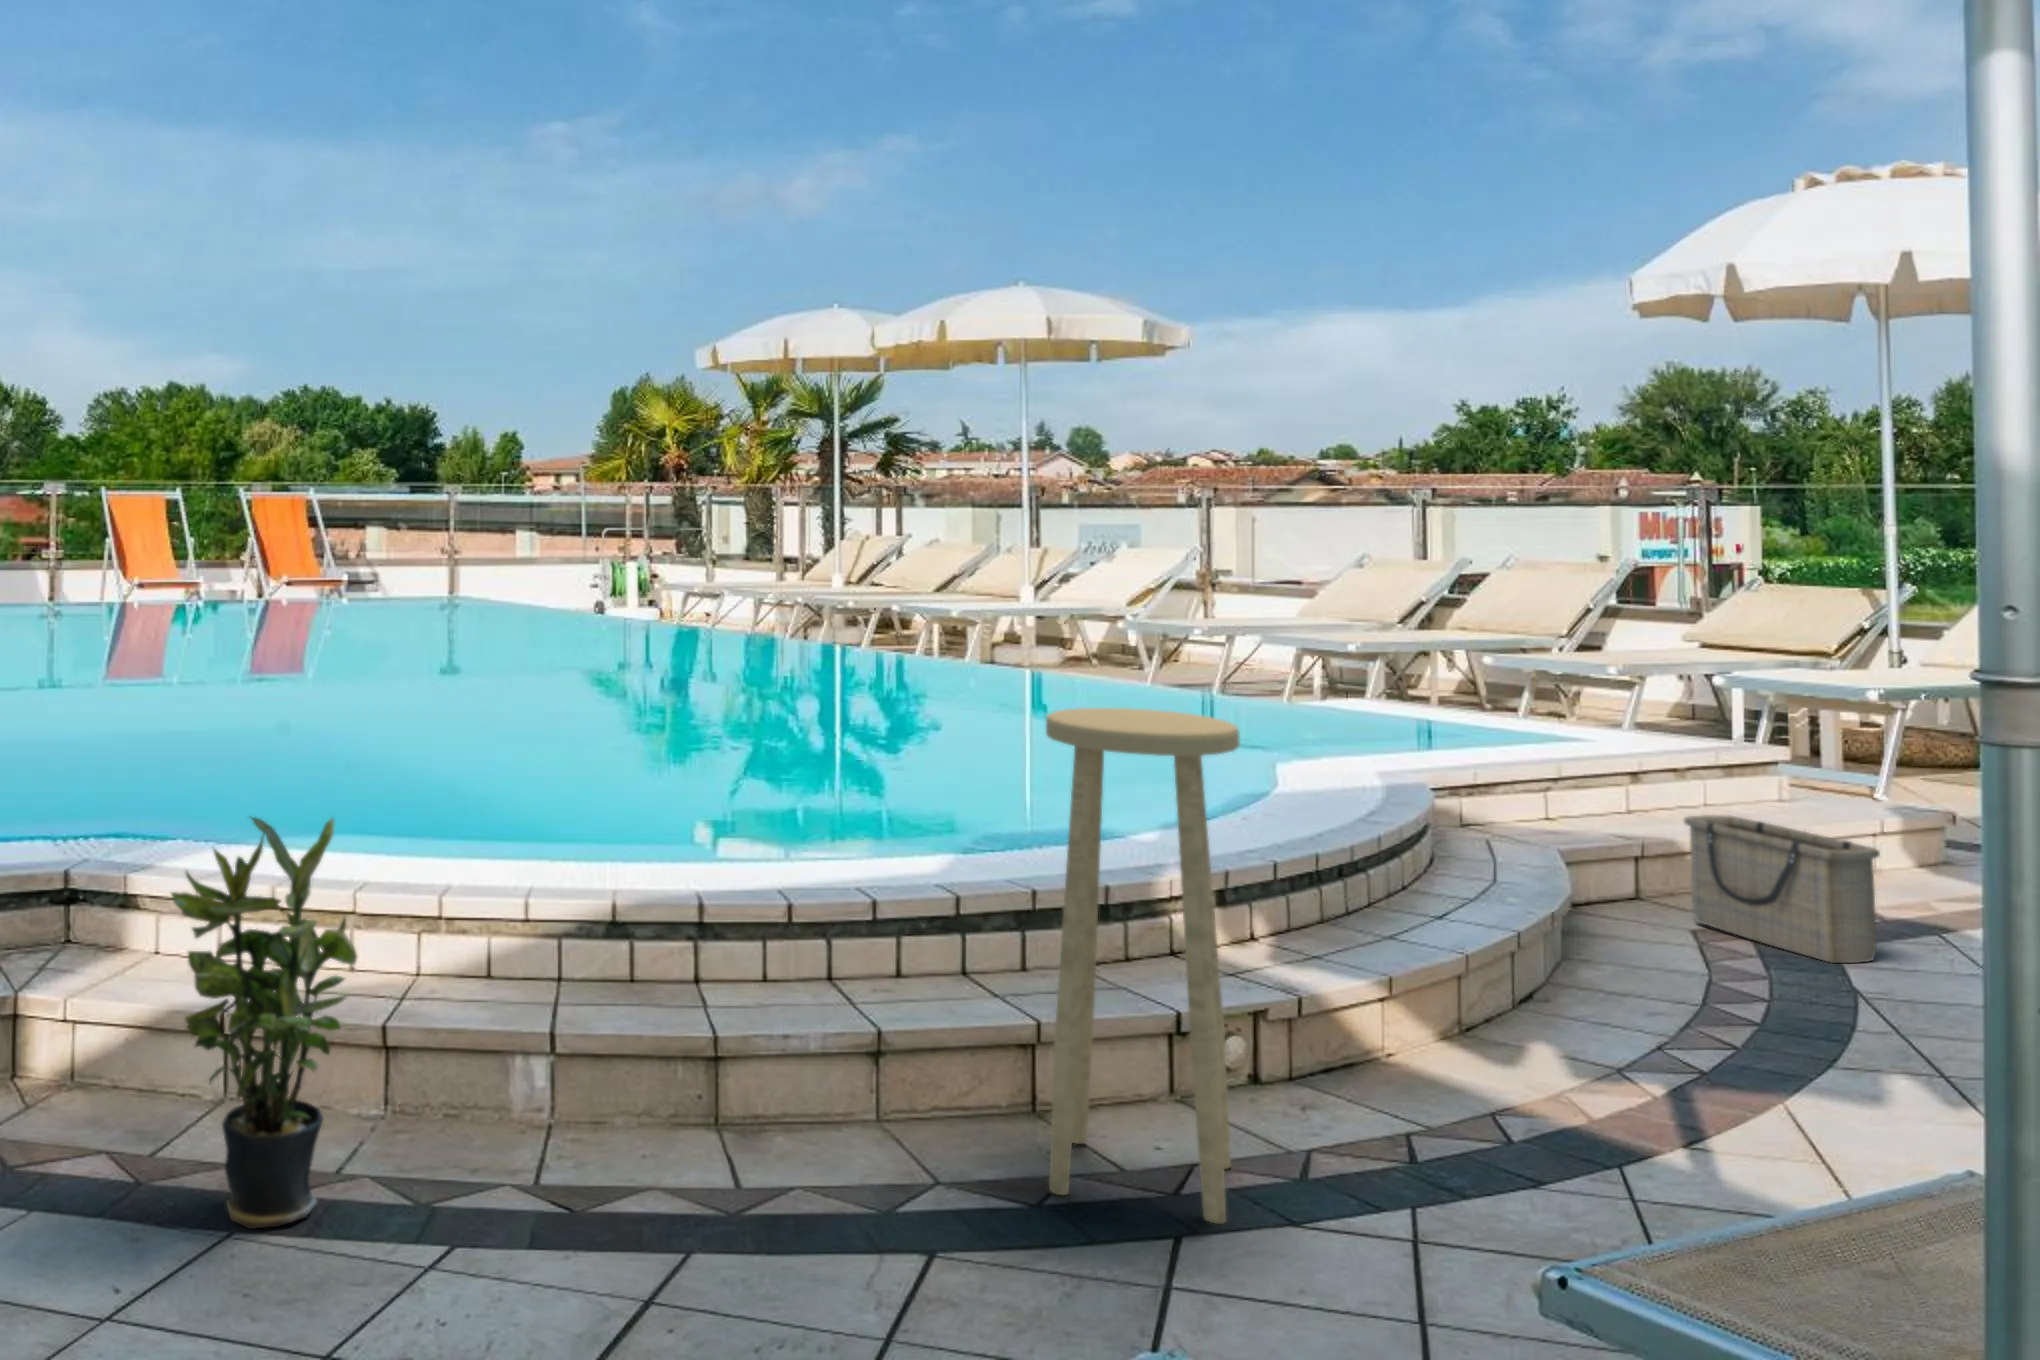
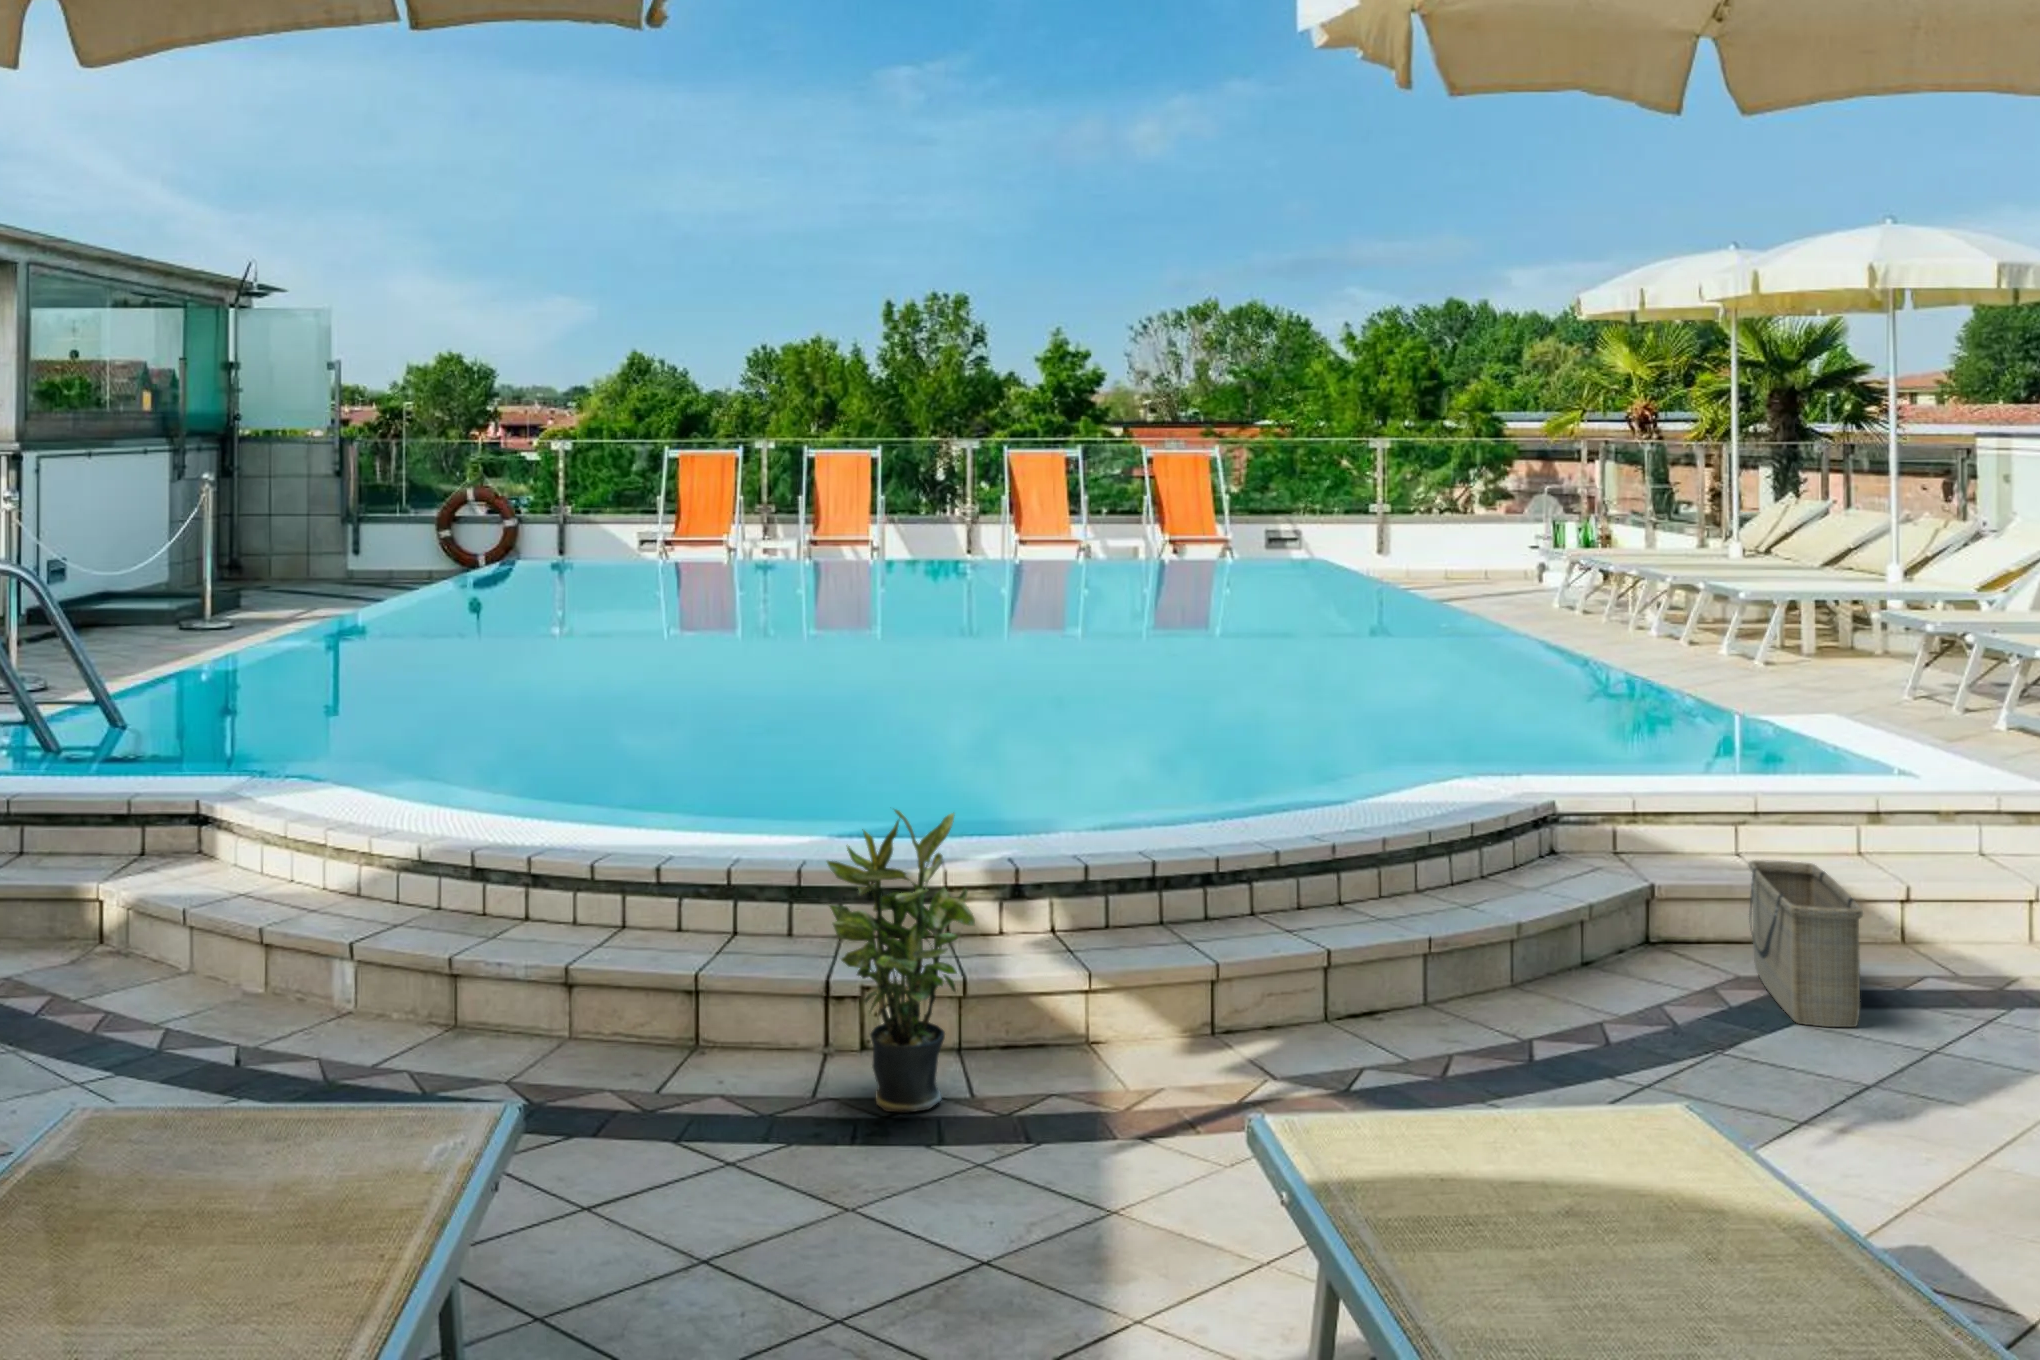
stool: present [1046,708,1240,1224] -> none [579,726,751,1131]
potted plant: present [171,817,357,1229] -> present [827,810,975,1113]

